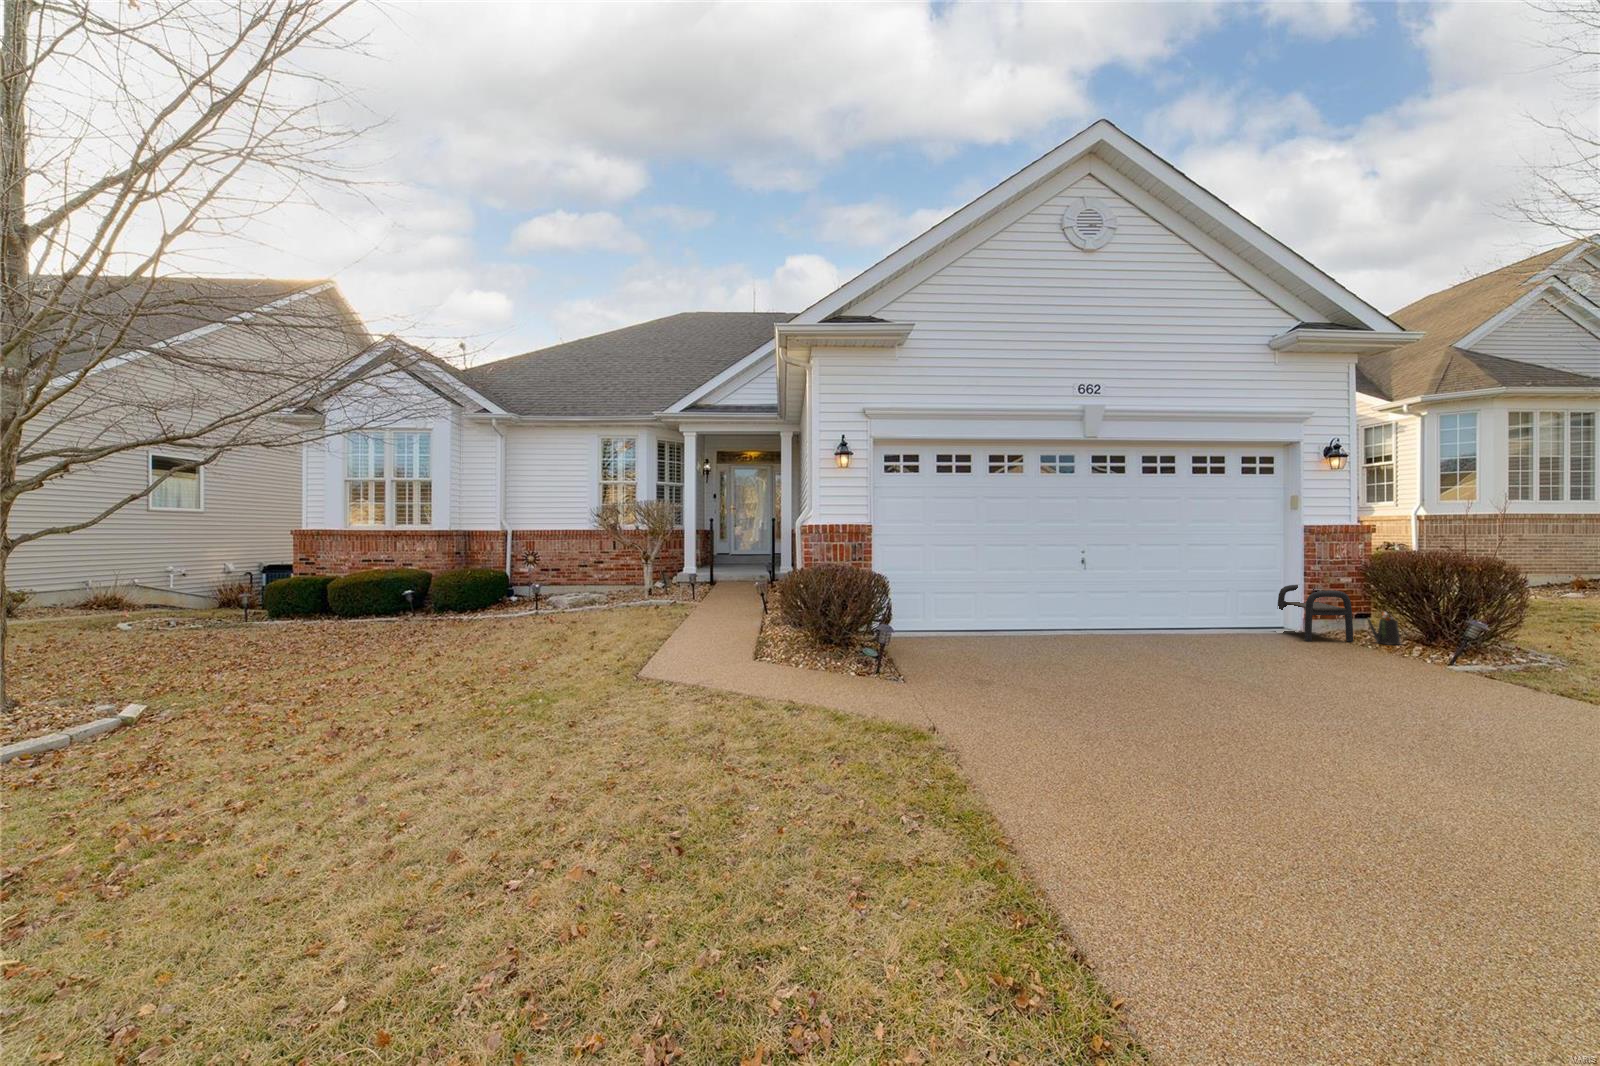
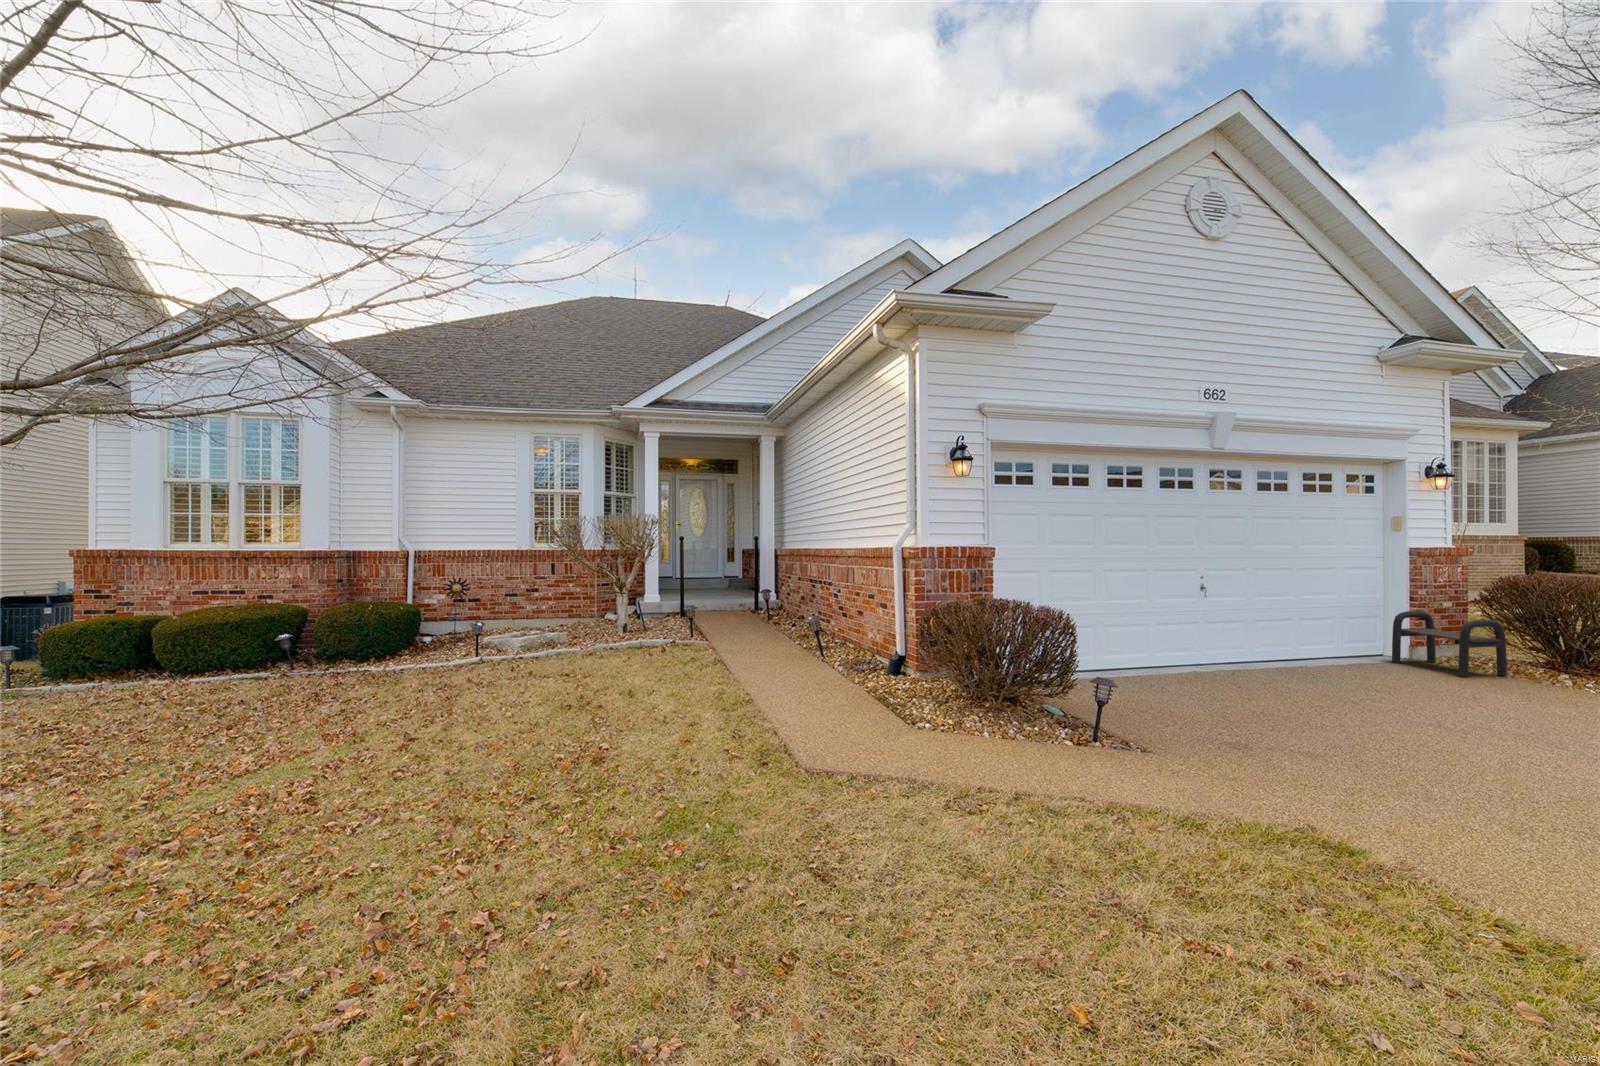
watering can: present [1368,612,1401,645] -> none [1517,637,1564,679]

